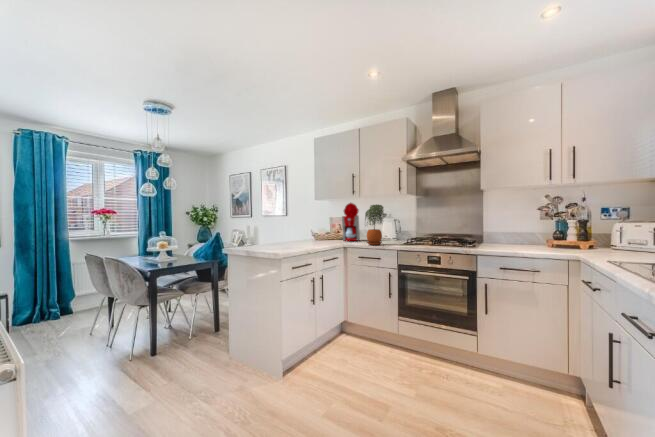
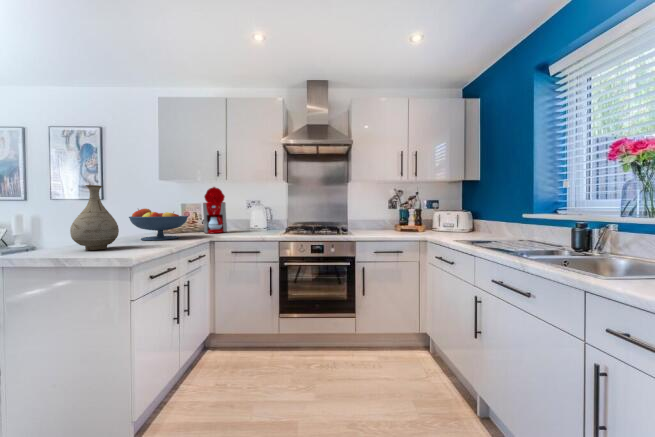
potted plant: present [365,204,384,245] -> none [239,188,262,236]
vase: none [268,210,289,249] -> present [70,185,119,250]
fruit bowl: none [295,222,330,245] -> present [129,209,188,240]

